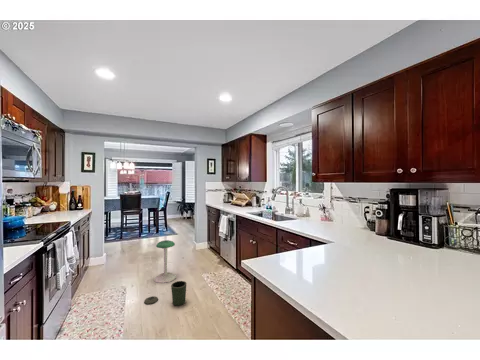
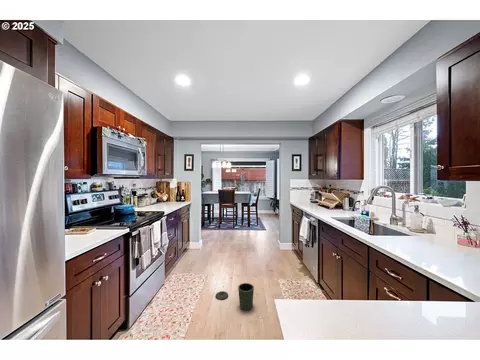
stool: present [154,240,176,283] -> none [232,237,252,279]

